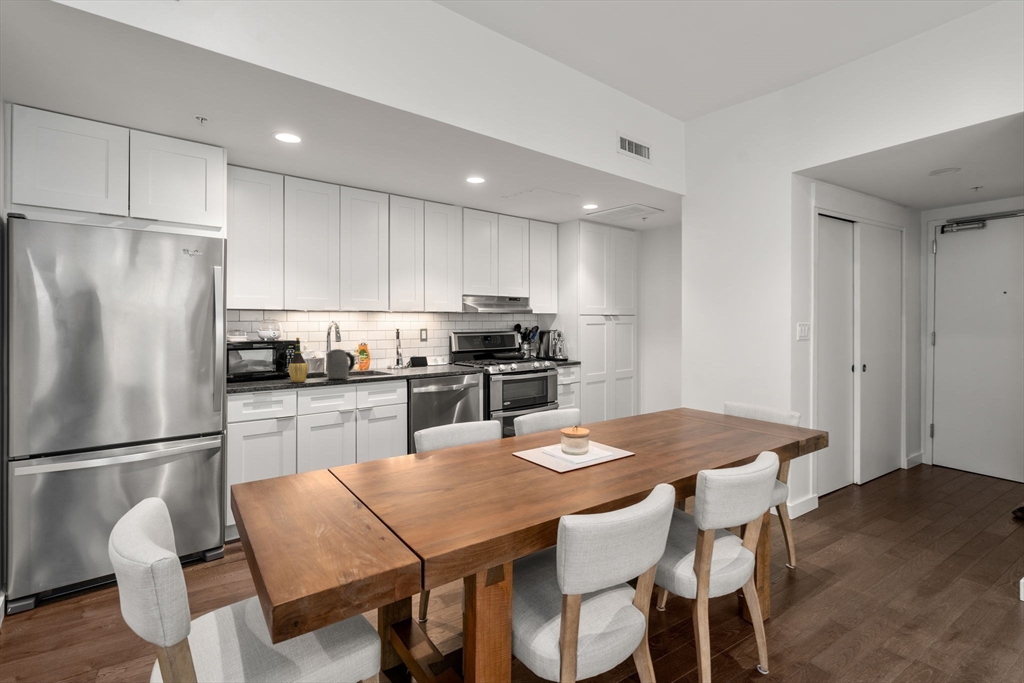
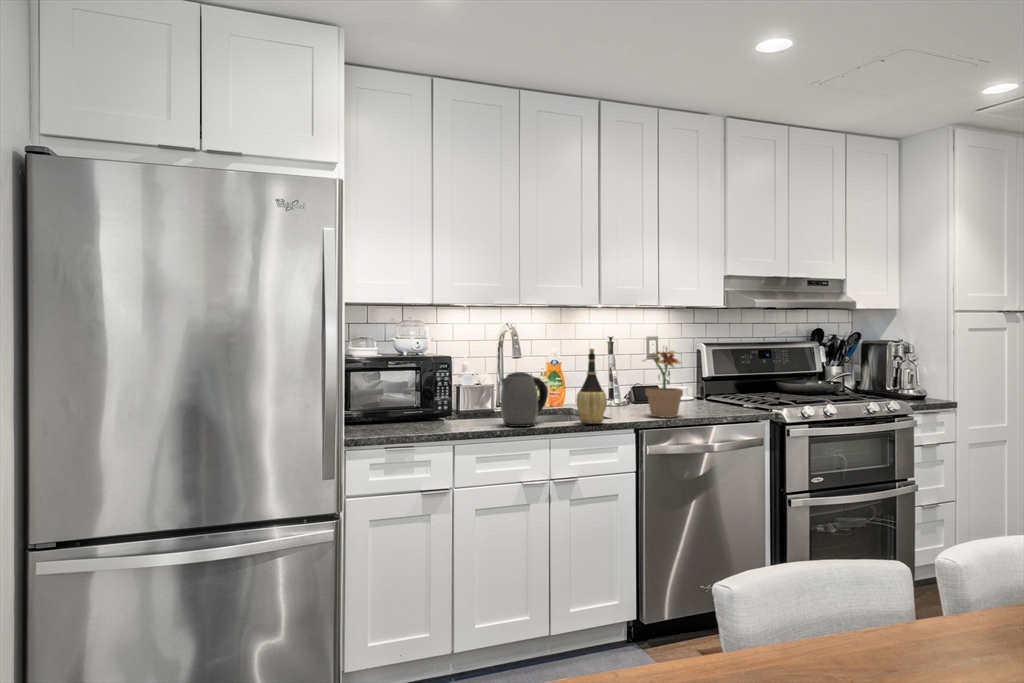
potted plant: none [411,334,434,373] -> present [645,348,683,418]
wine bottle: present [289,338,308,383] -> present [576,349,607,424]

